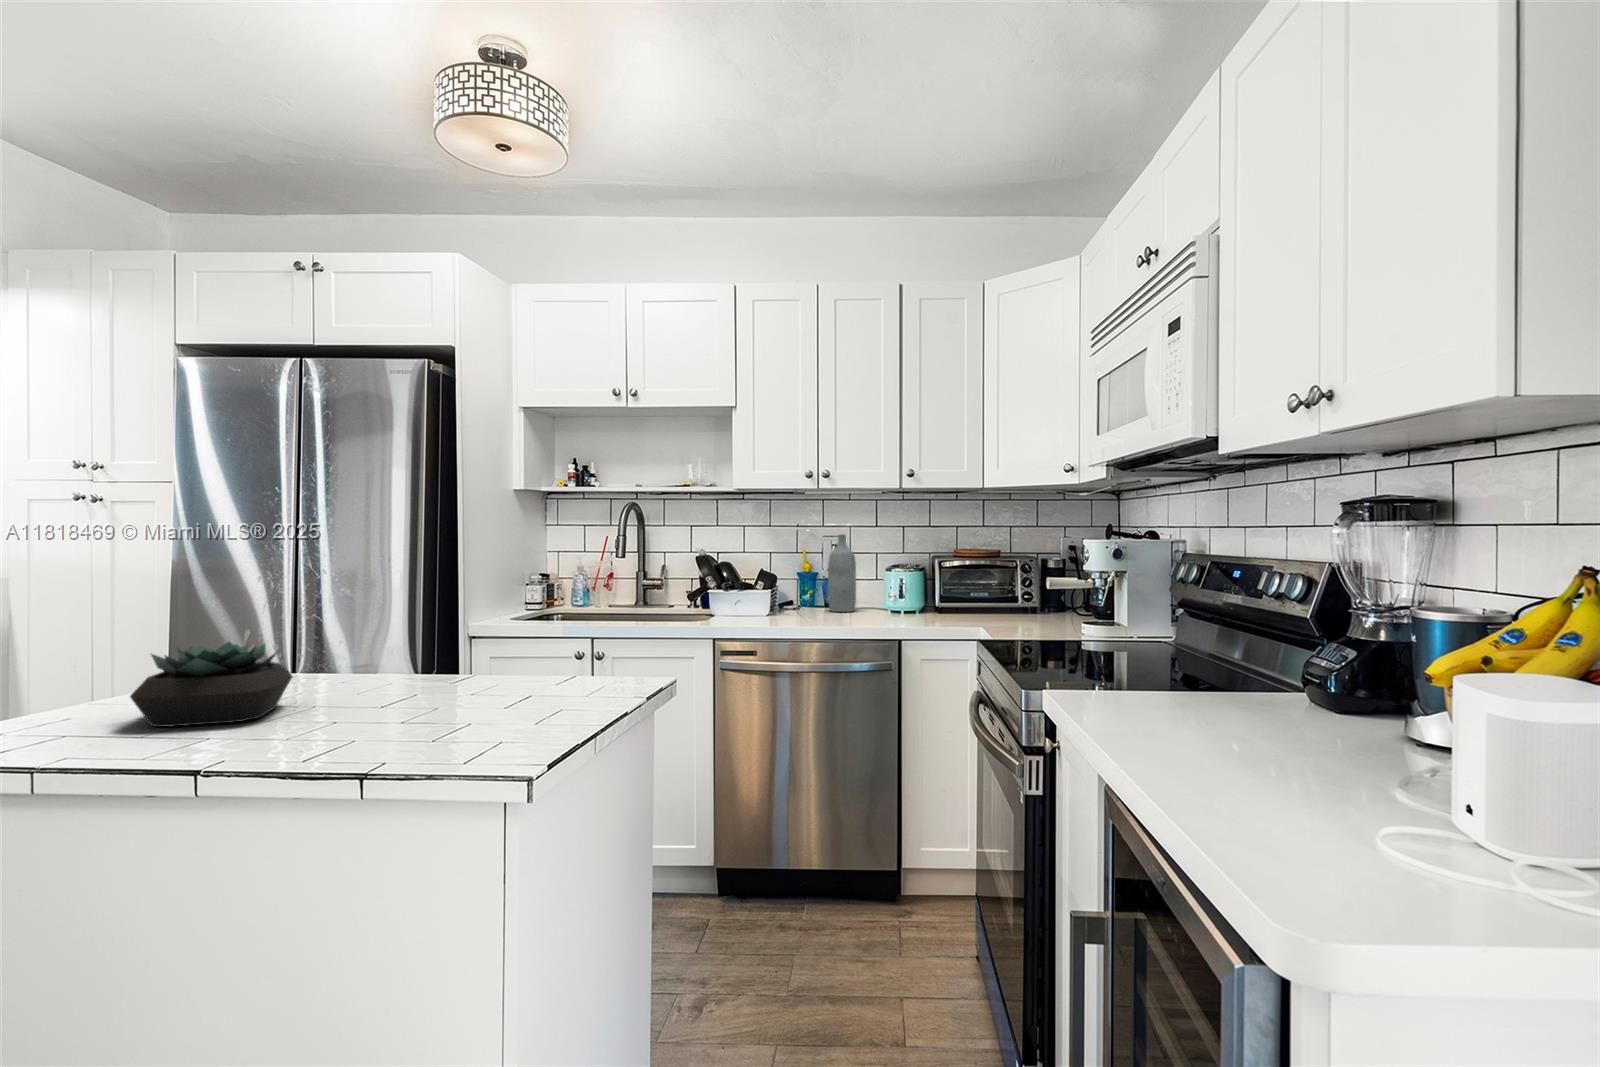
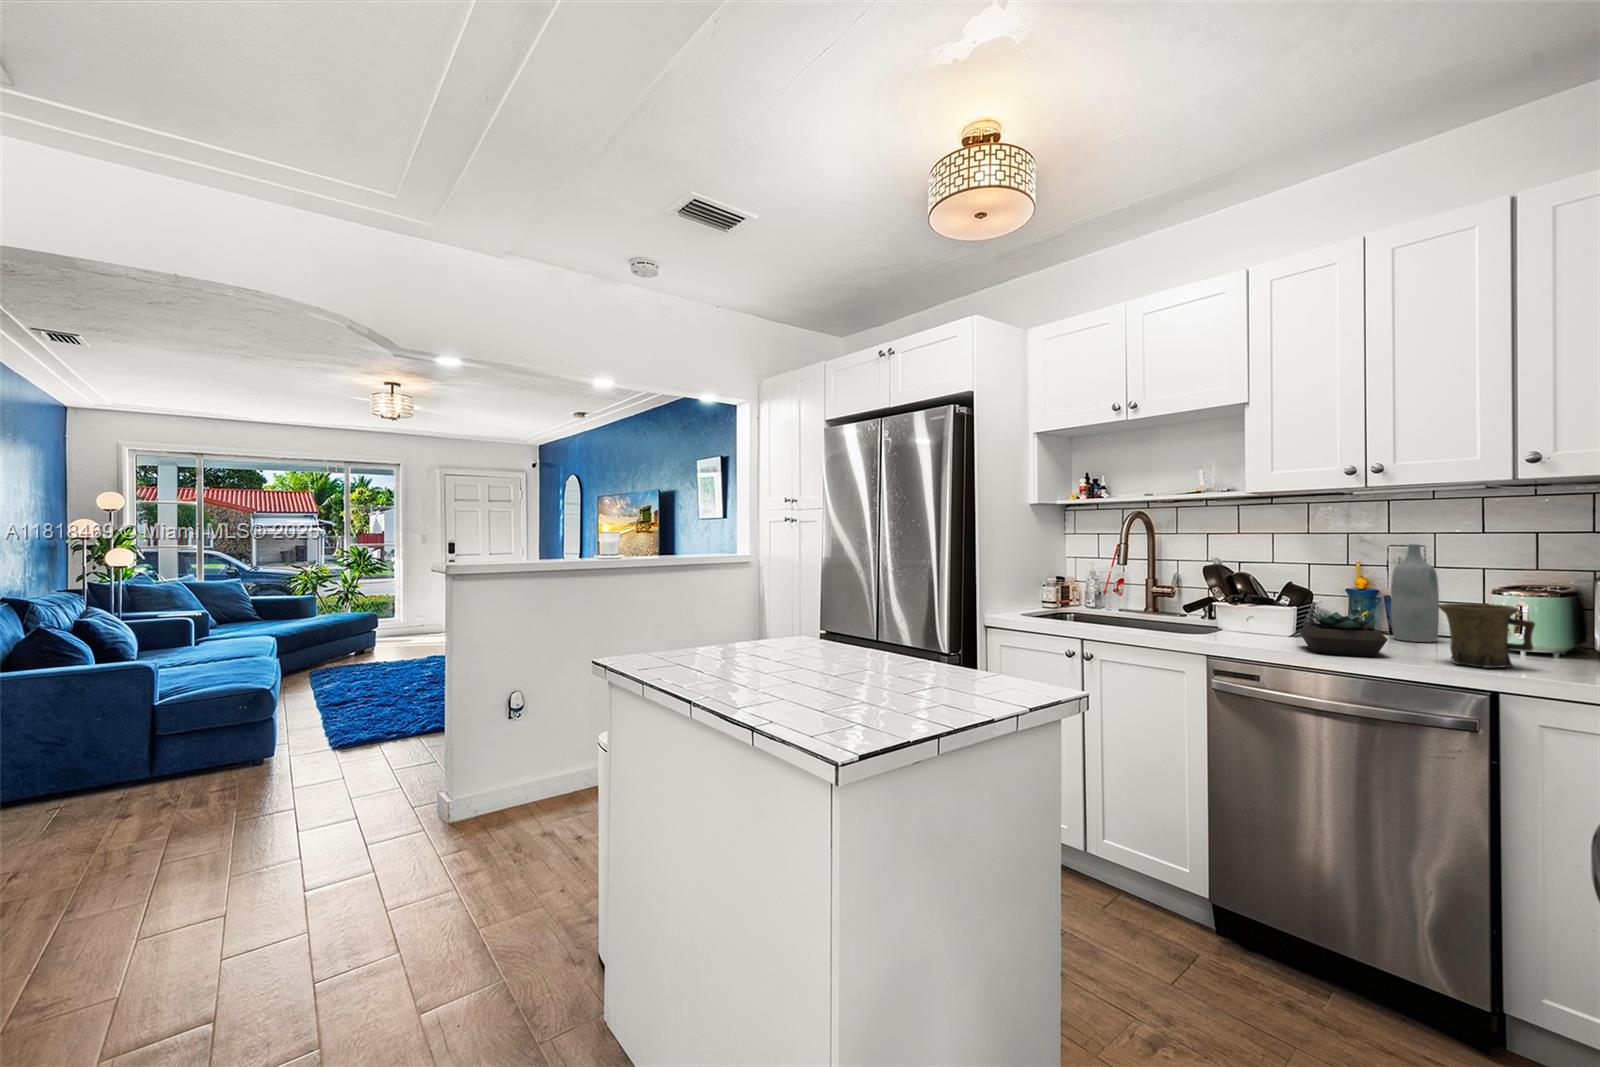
mug: none [869,577,919,623] -> present [1438,603,1535,668]
succulent plant: present [130,641,292,727] -> present [1299,612,1387,656]

